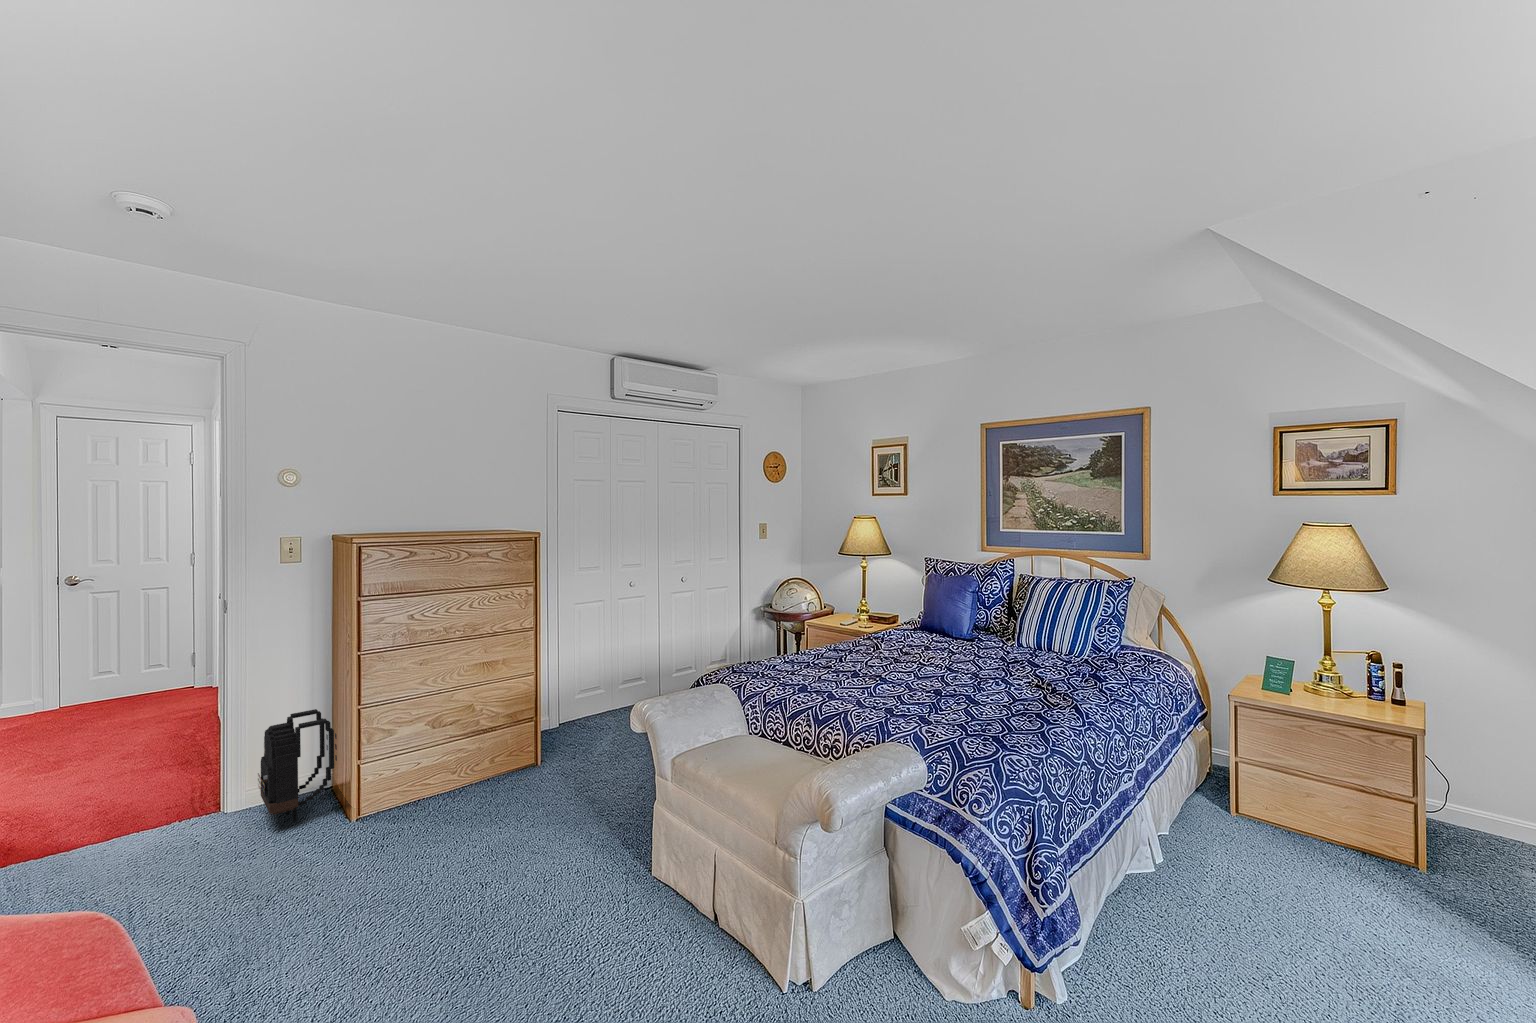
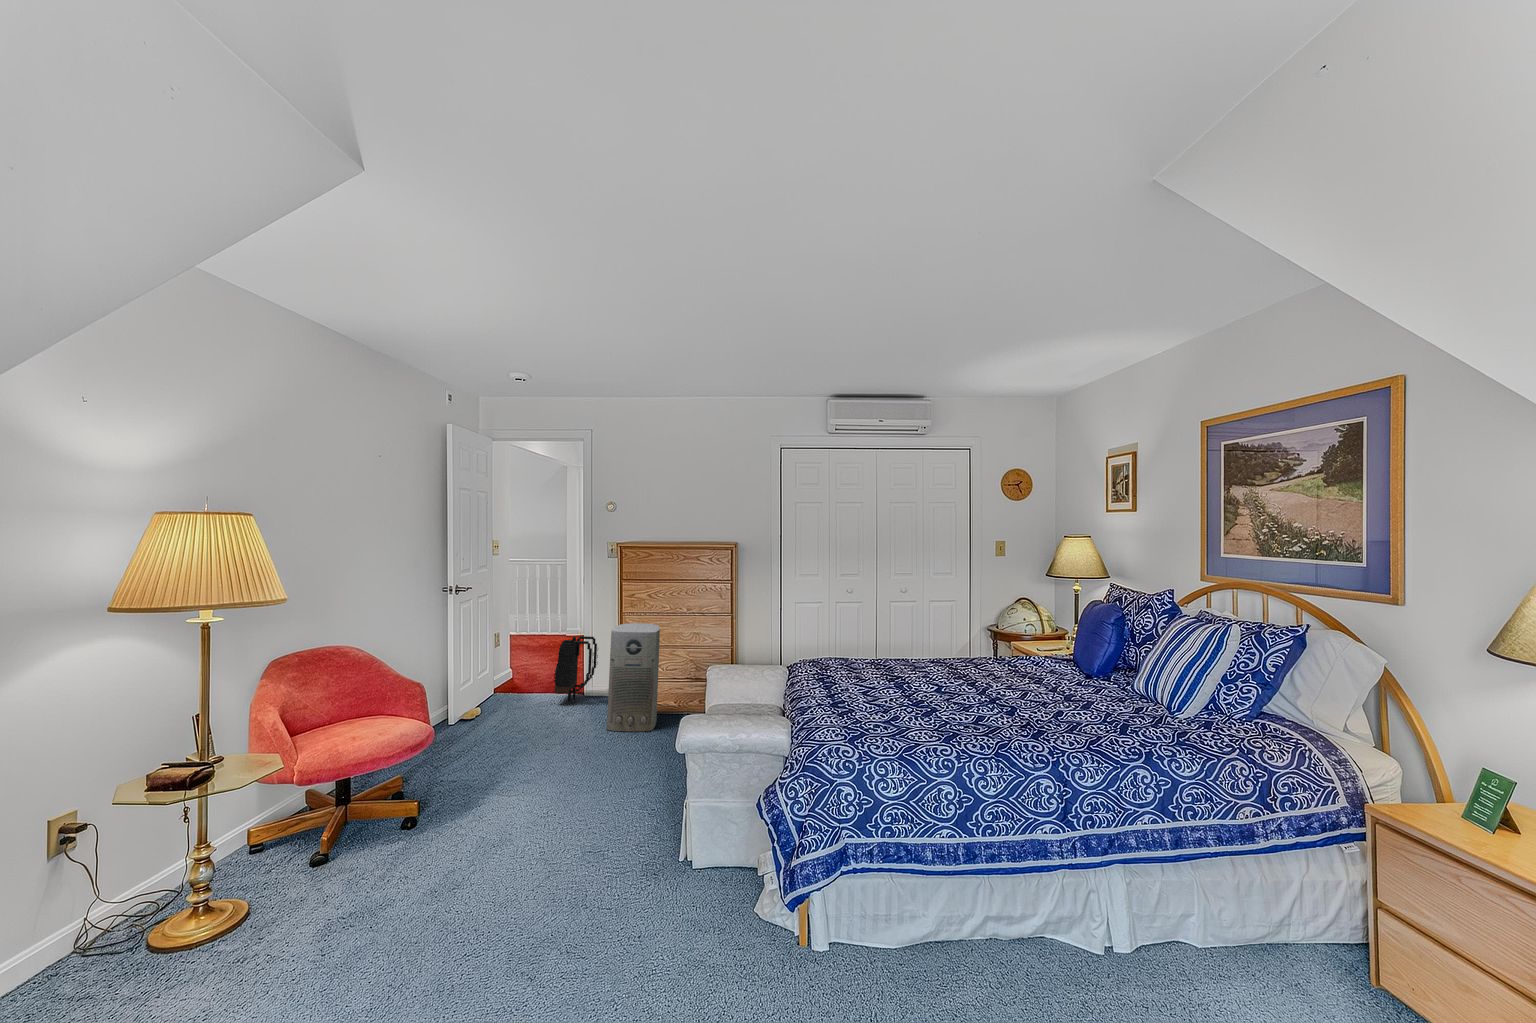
air purifier: none [404,672,490,841] -> present [607,623,660,731]

